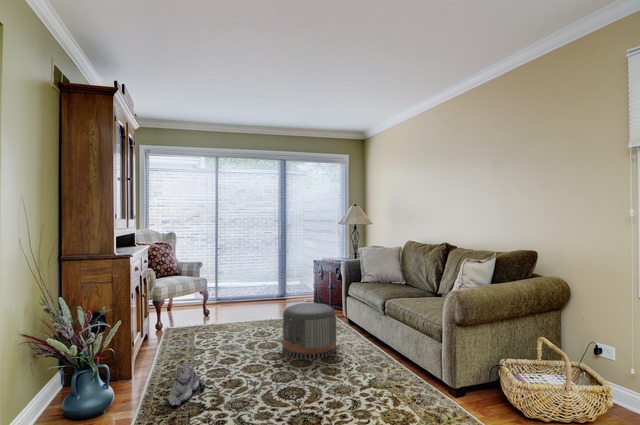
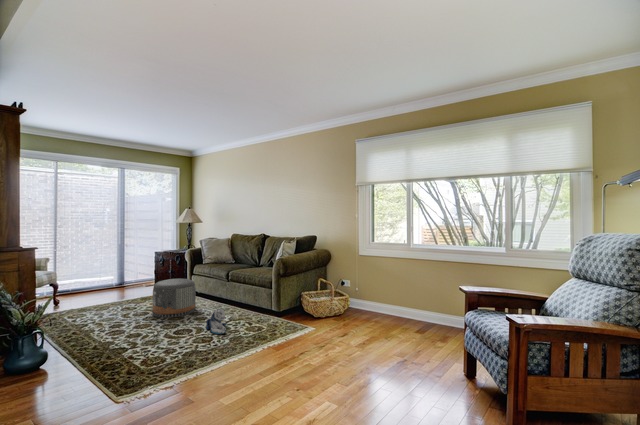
plush toy: present [168,363,205,406] -> present [206,309,227,334]

